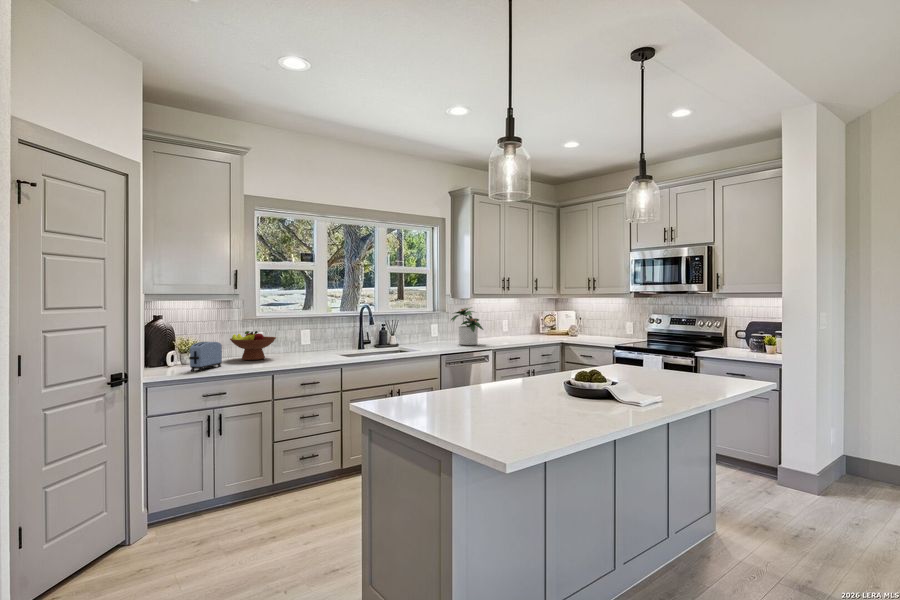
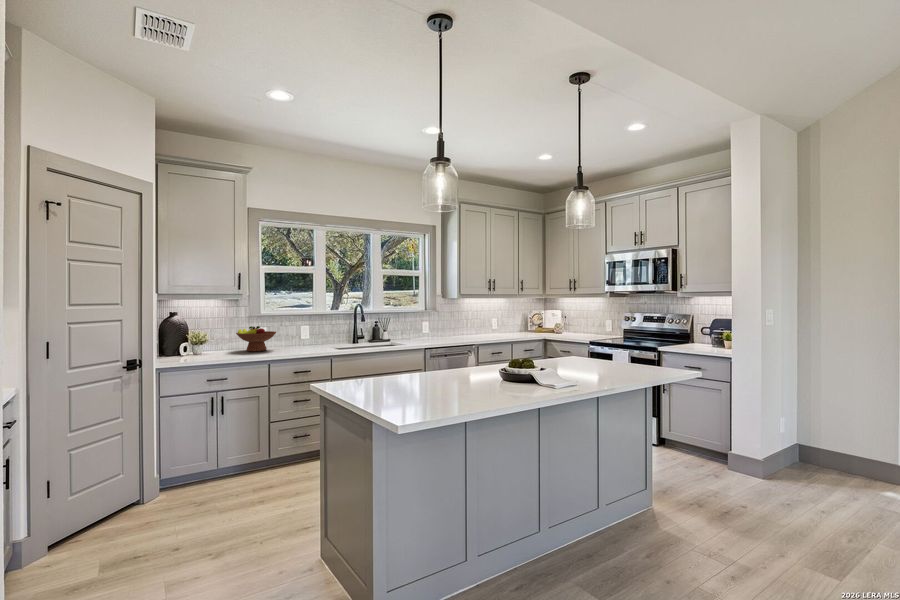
potted plant: present [451,308,483,345] -> none [438,306,468,340]
toaster: present [189,342,222,371] -> none [196,335,227,360]

